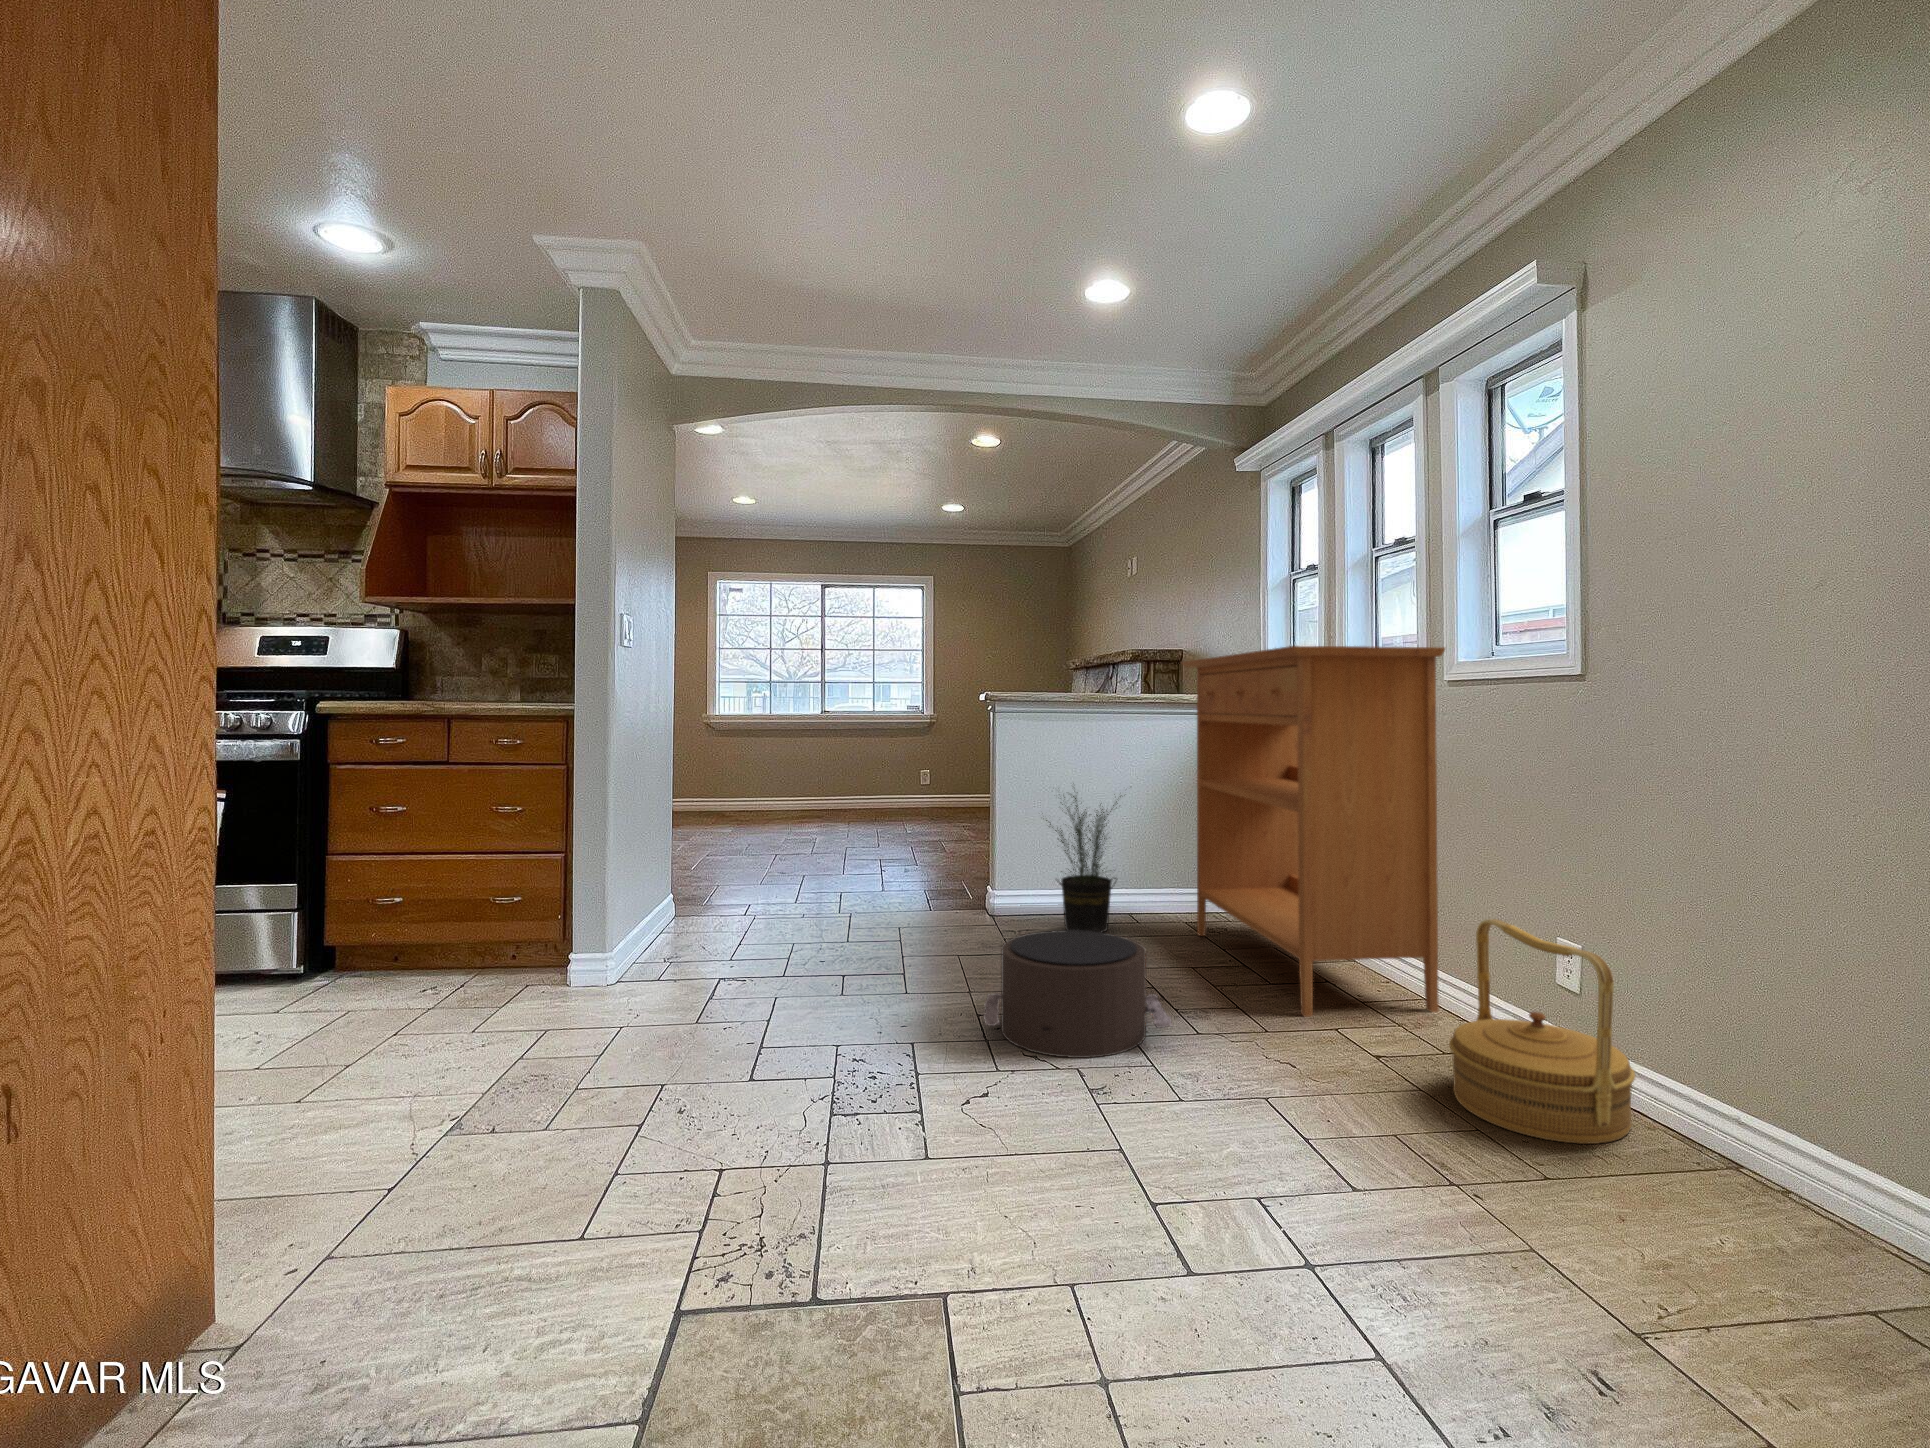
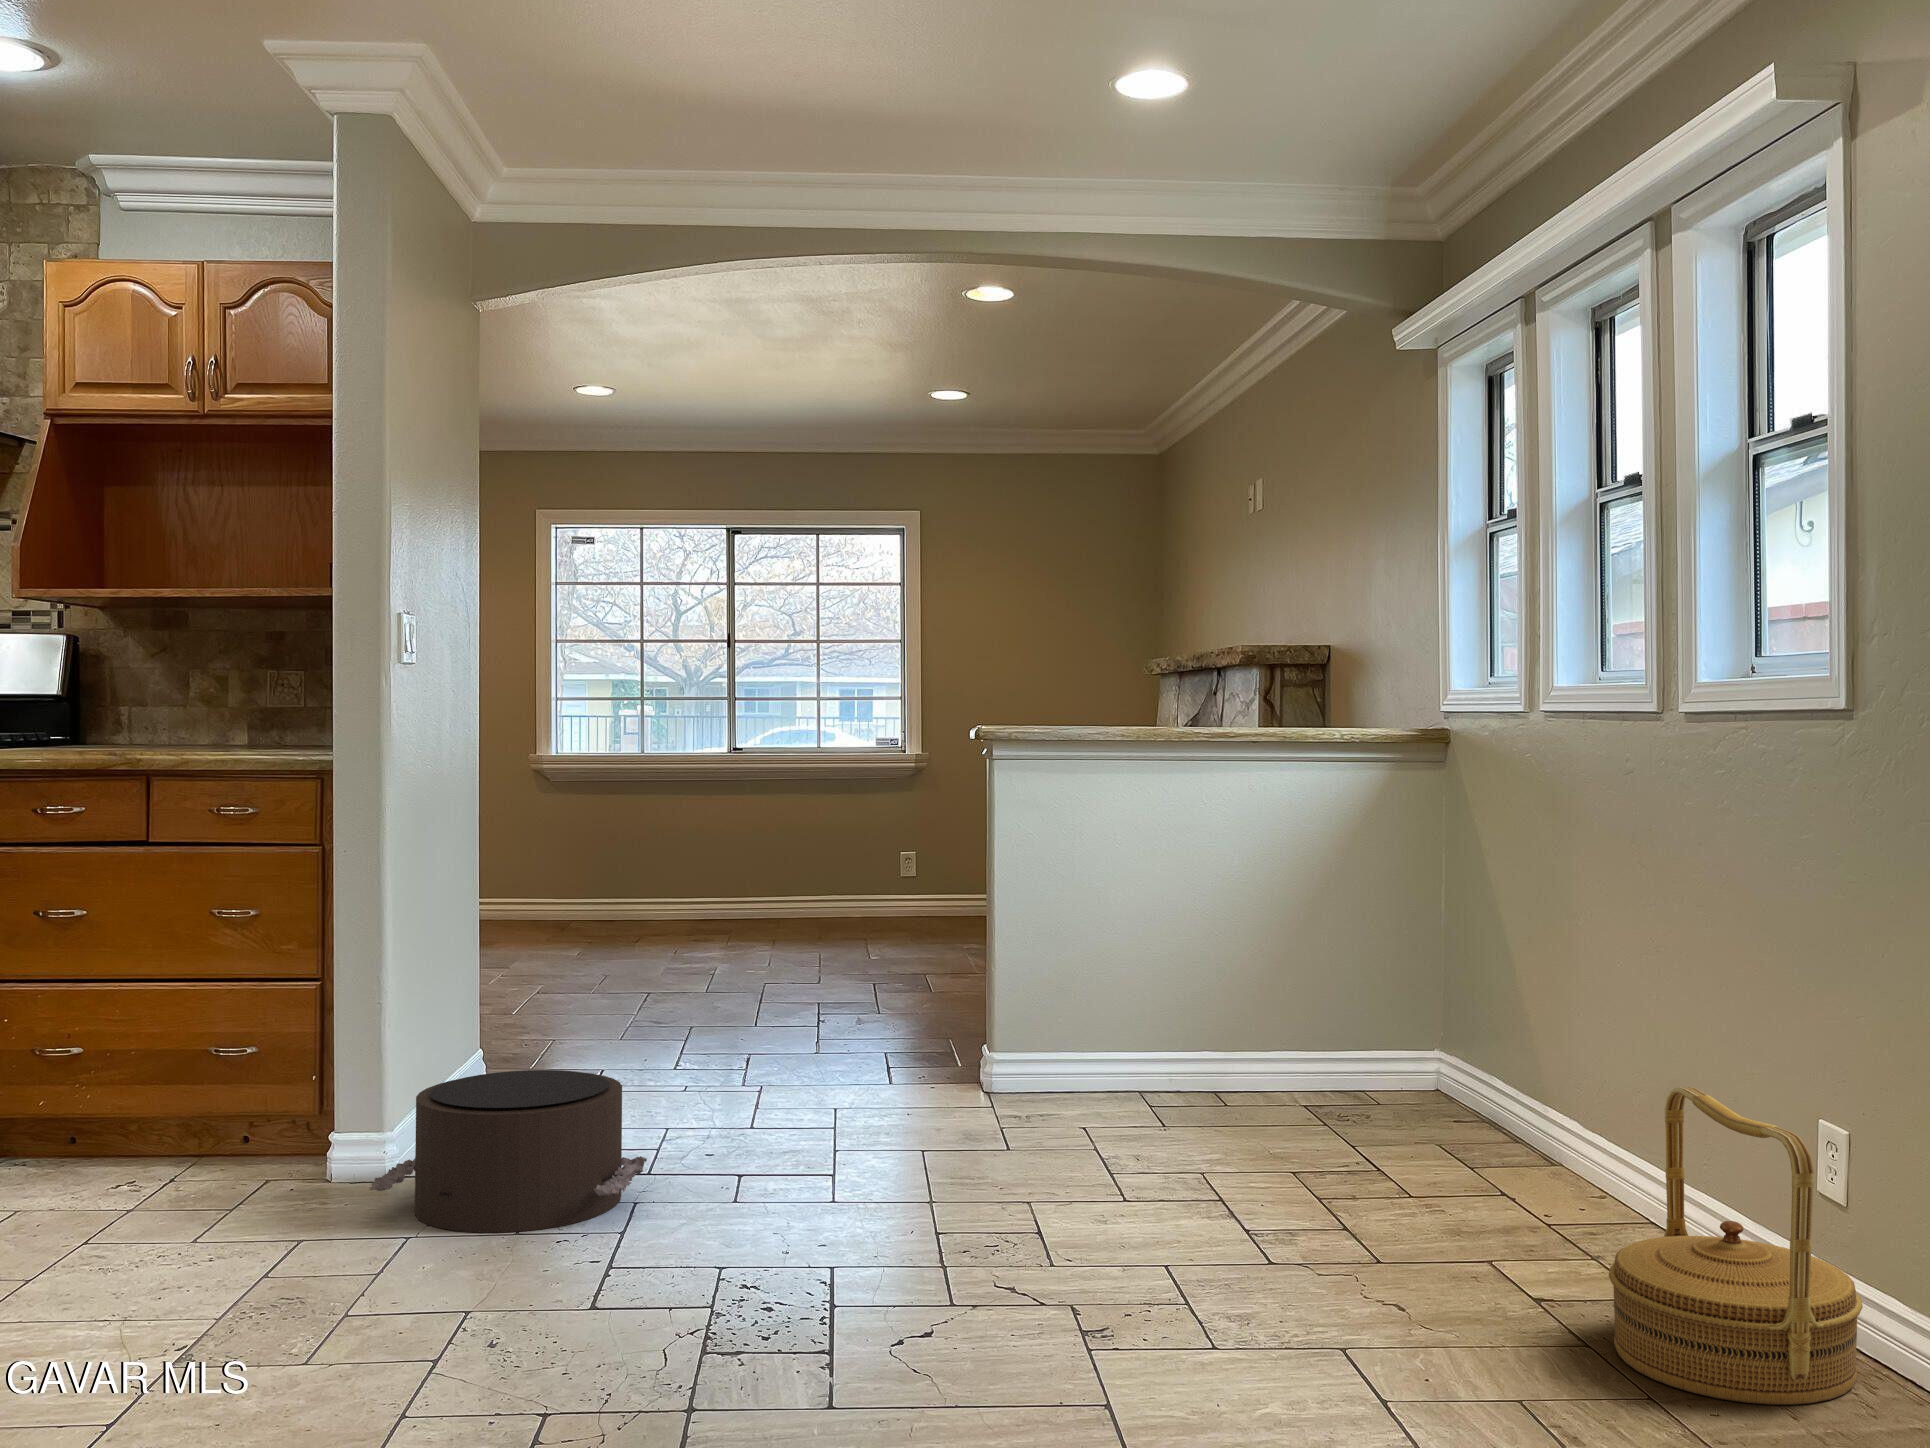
console table: present [1182,646,1445,1017] -> none [1289,671,1660,1240]
potted plant: present [1043,796,1121,932] -> none [1057,873,1215,1118]
pouf: present [983,930,1172,1058] -> present [369,1070,647,1233]

